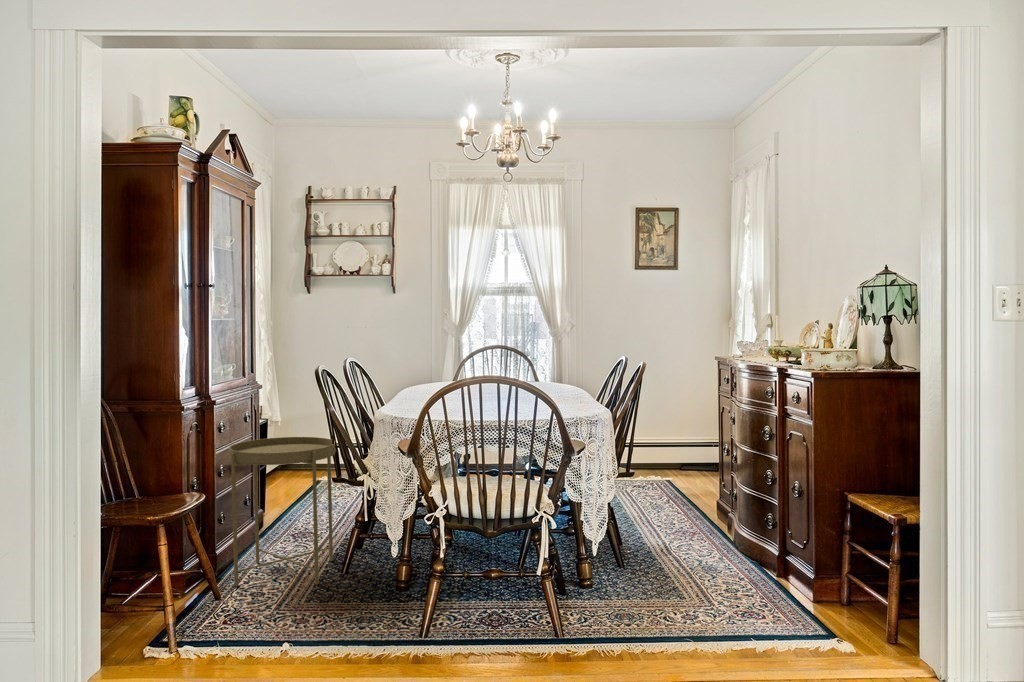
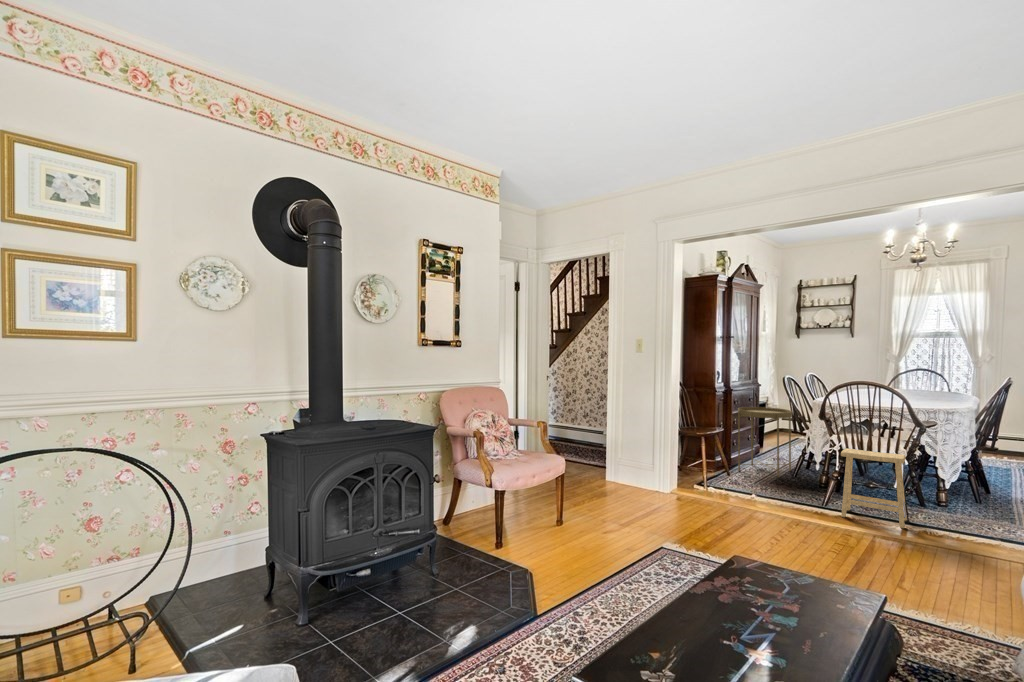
footstool: none [461,512,568,662] -> present [841,448,907,528]

